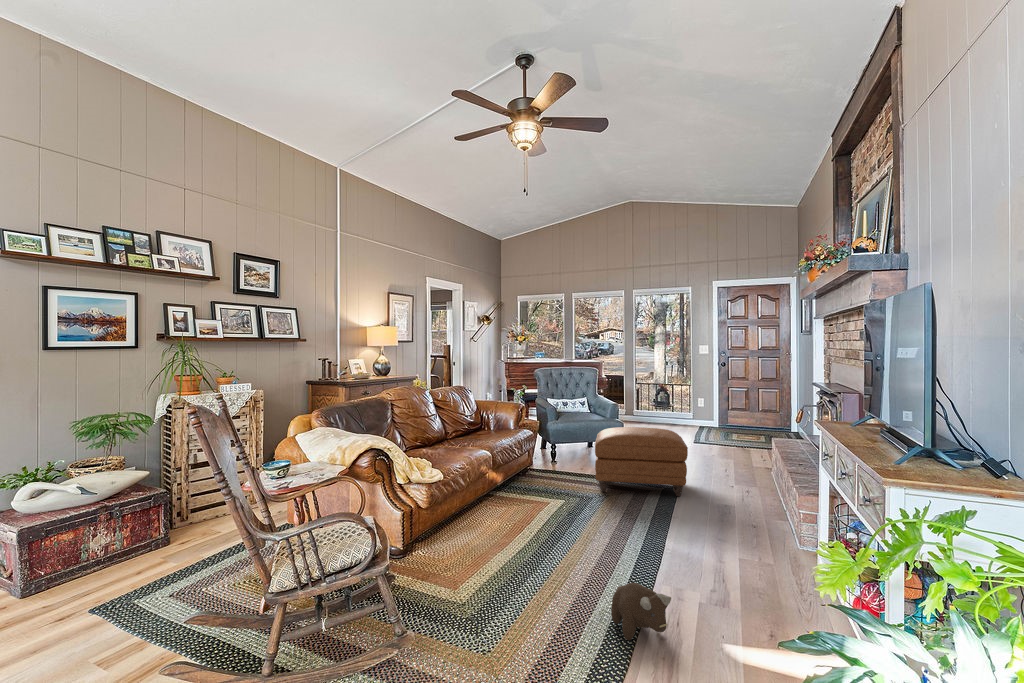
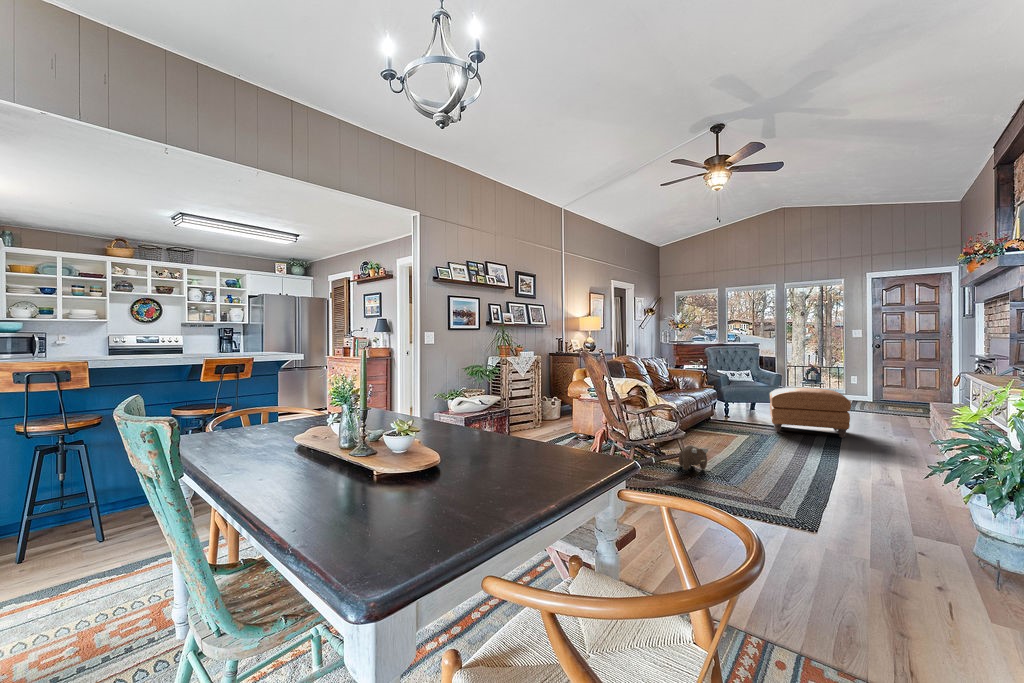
plush toy: present [611,583,671,640] -> present [679,445,708,470]

